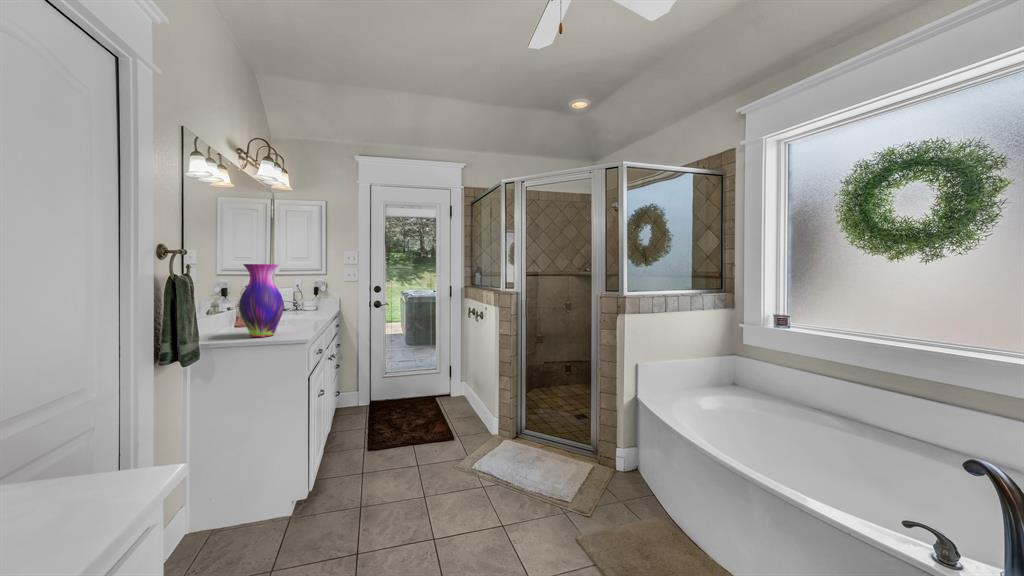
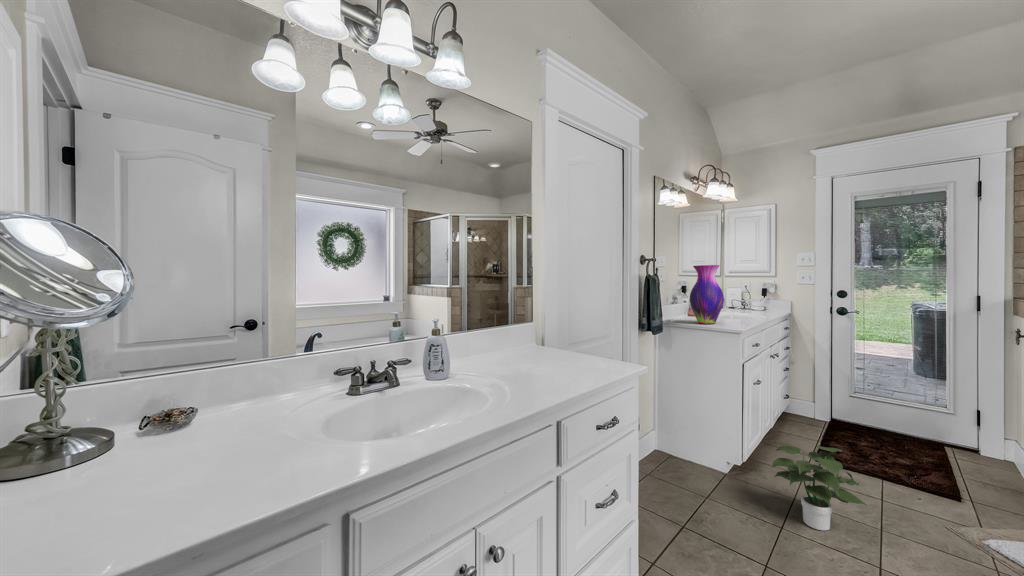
potted plant: none [341,438,417,524] -> present [772,445,867,531]

